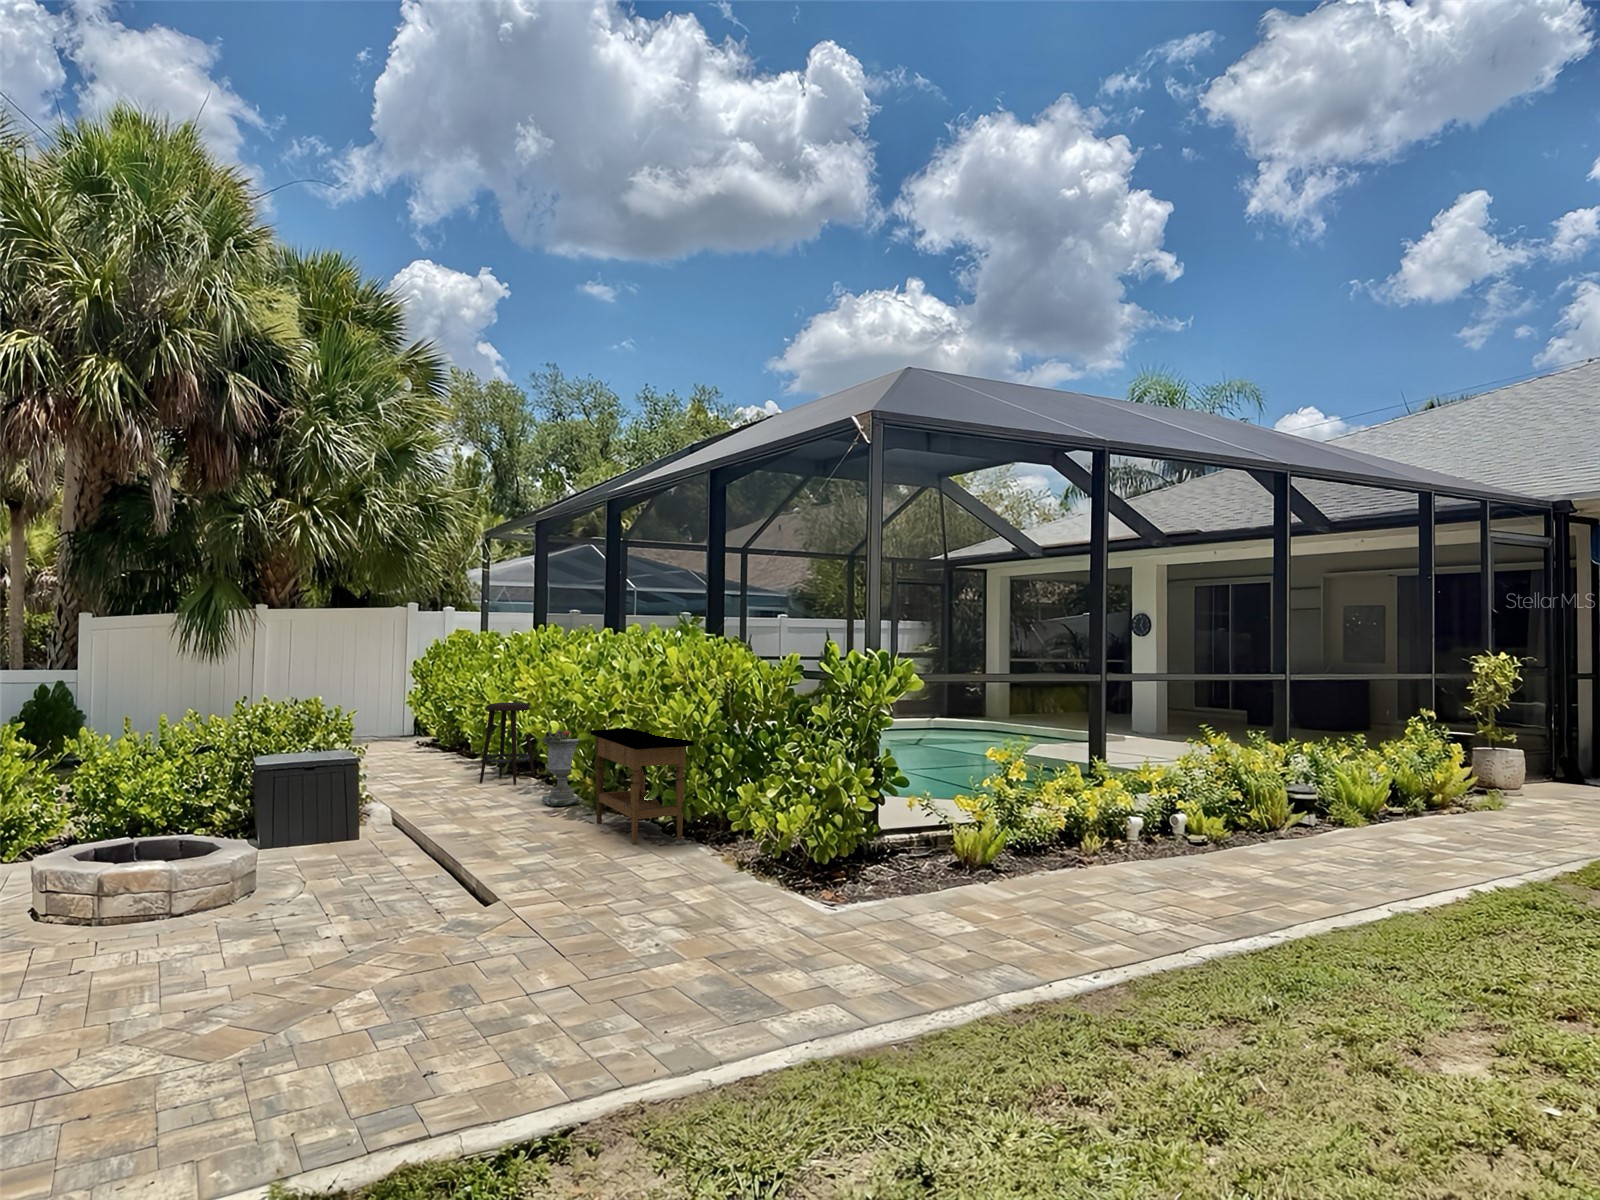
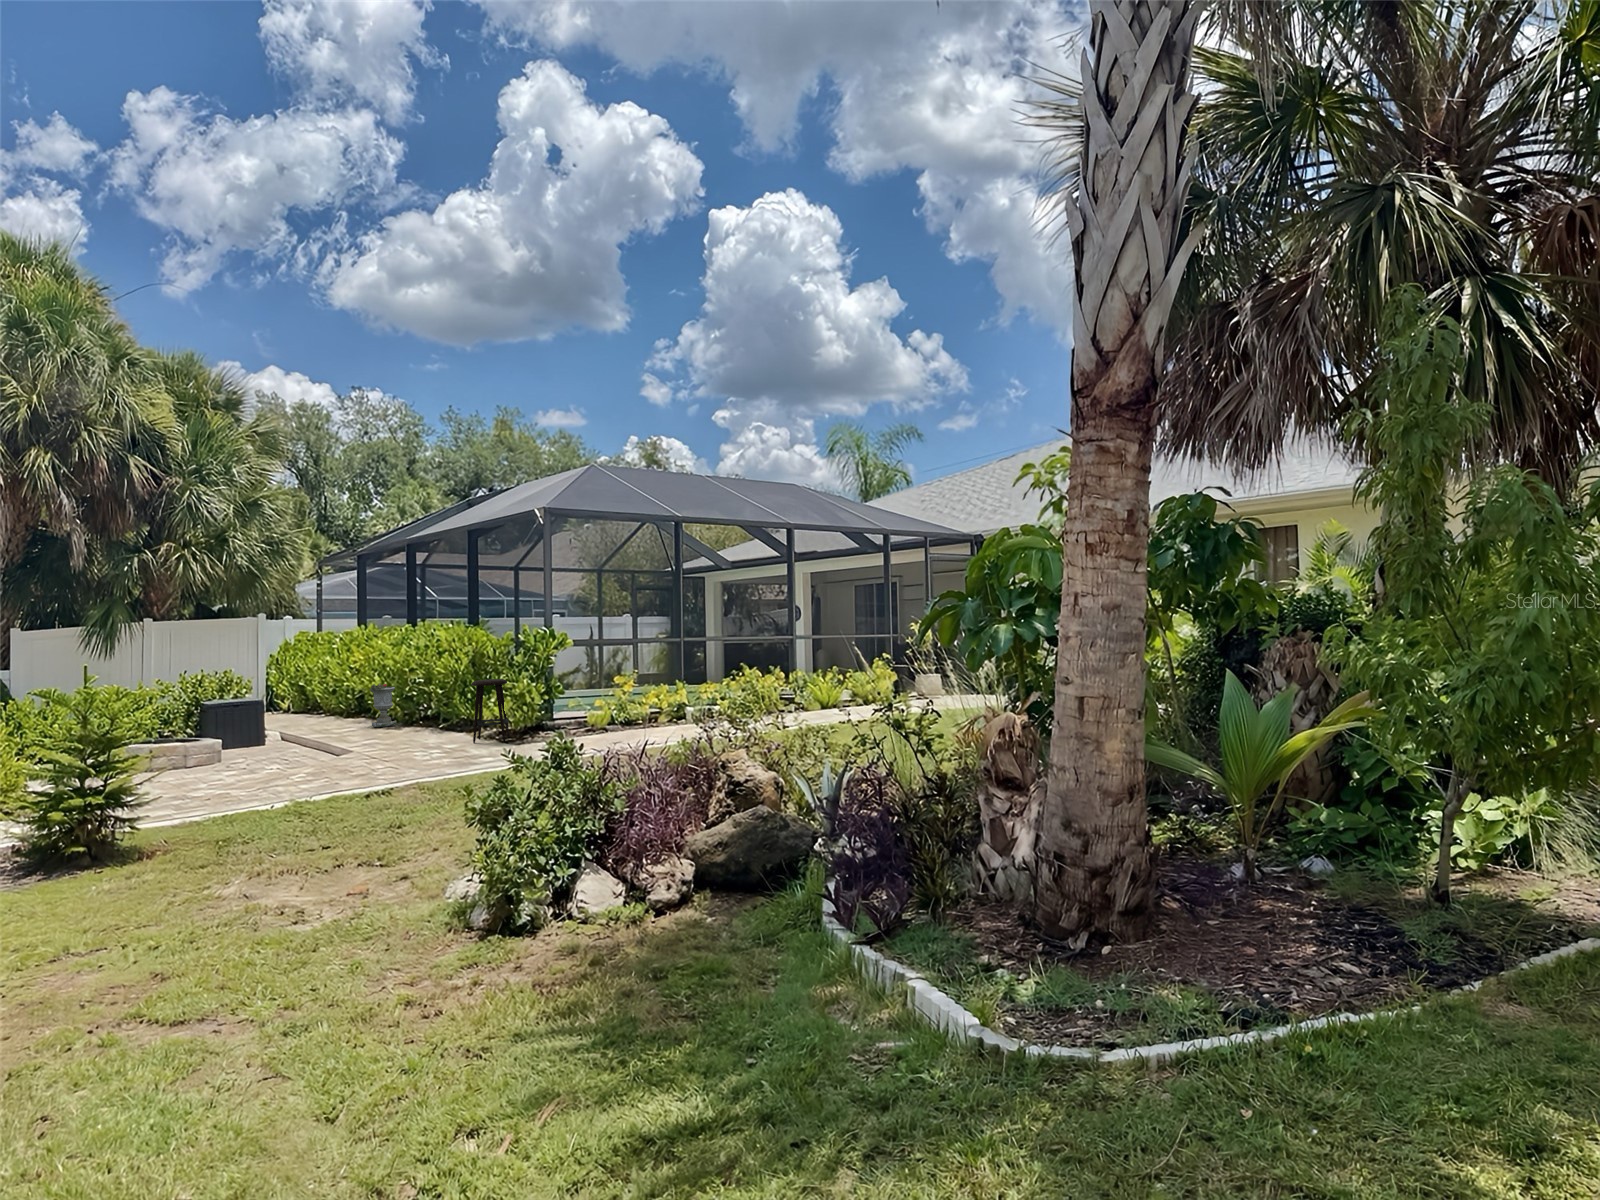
stool: present [480,702,534,785] -> present [471,679,509,743]
side table: present [590,728,694,844] -> none [398,678,456,736]

